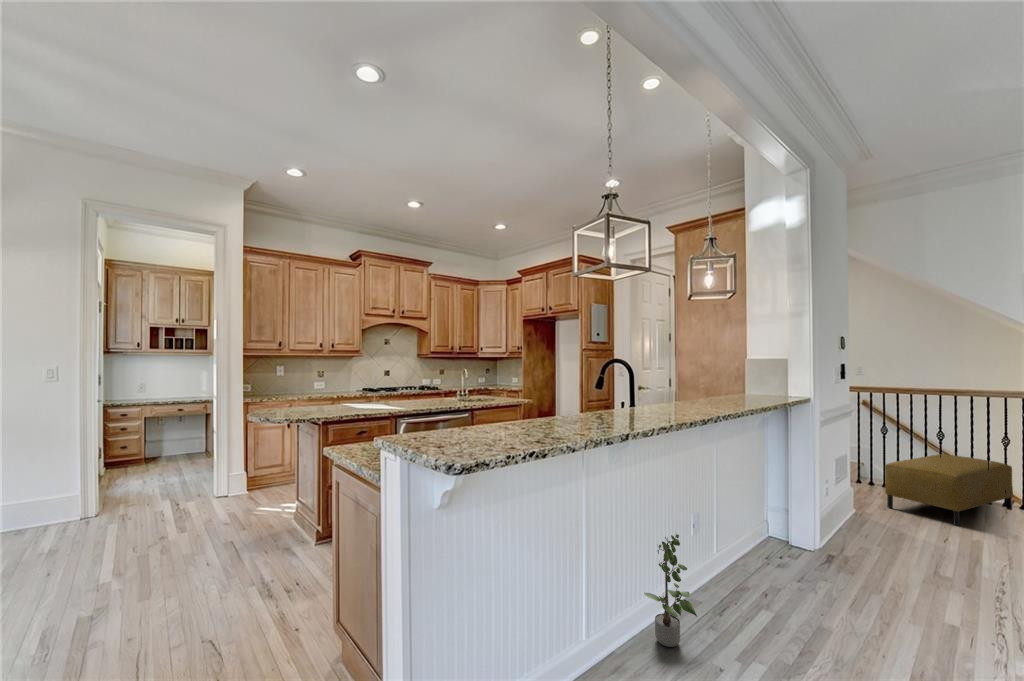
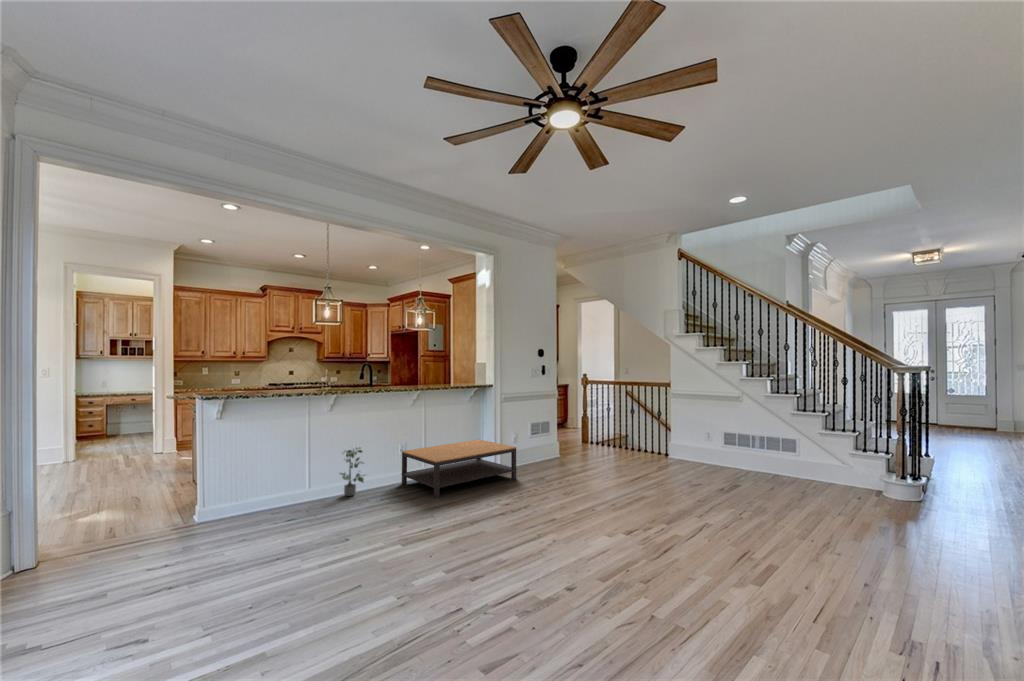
ottoman: present [885,454,1014,526] -> none [571,423,644,460]
coffee table: none [720,493,926,661] -> present [401,439,517,498]

